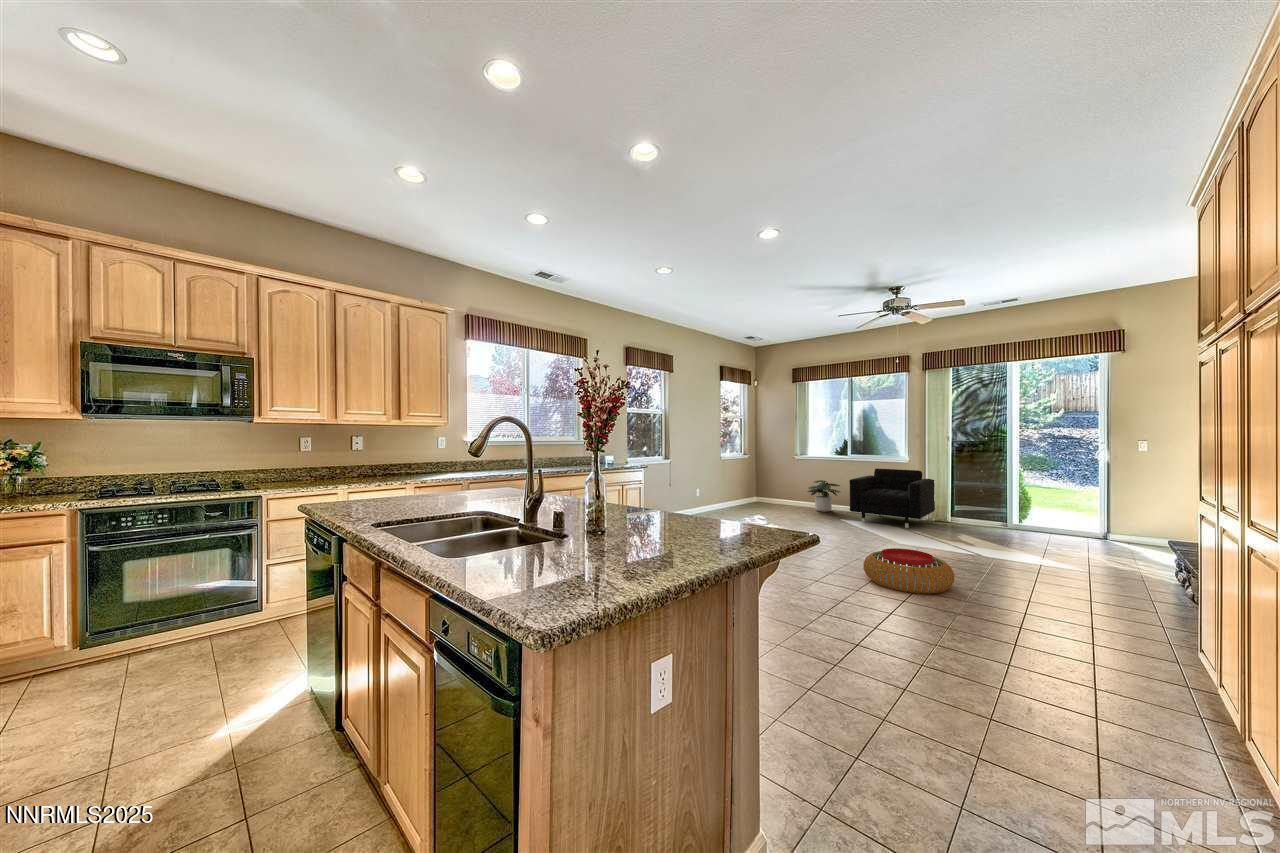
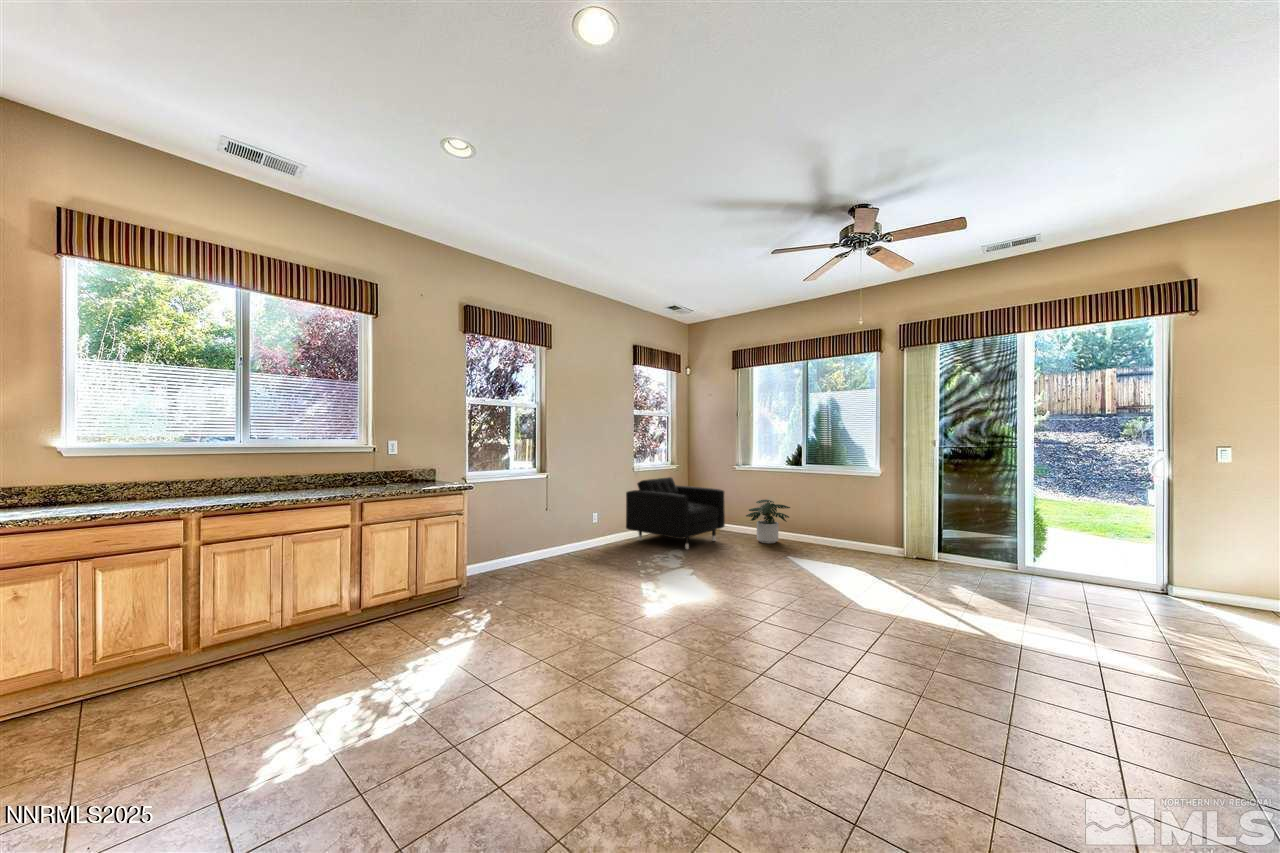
armchair: present [849,469,935,528] -> present [626,477,725,549]
pouf: present [863,548,955,594] -> none [780,650,953,772]

